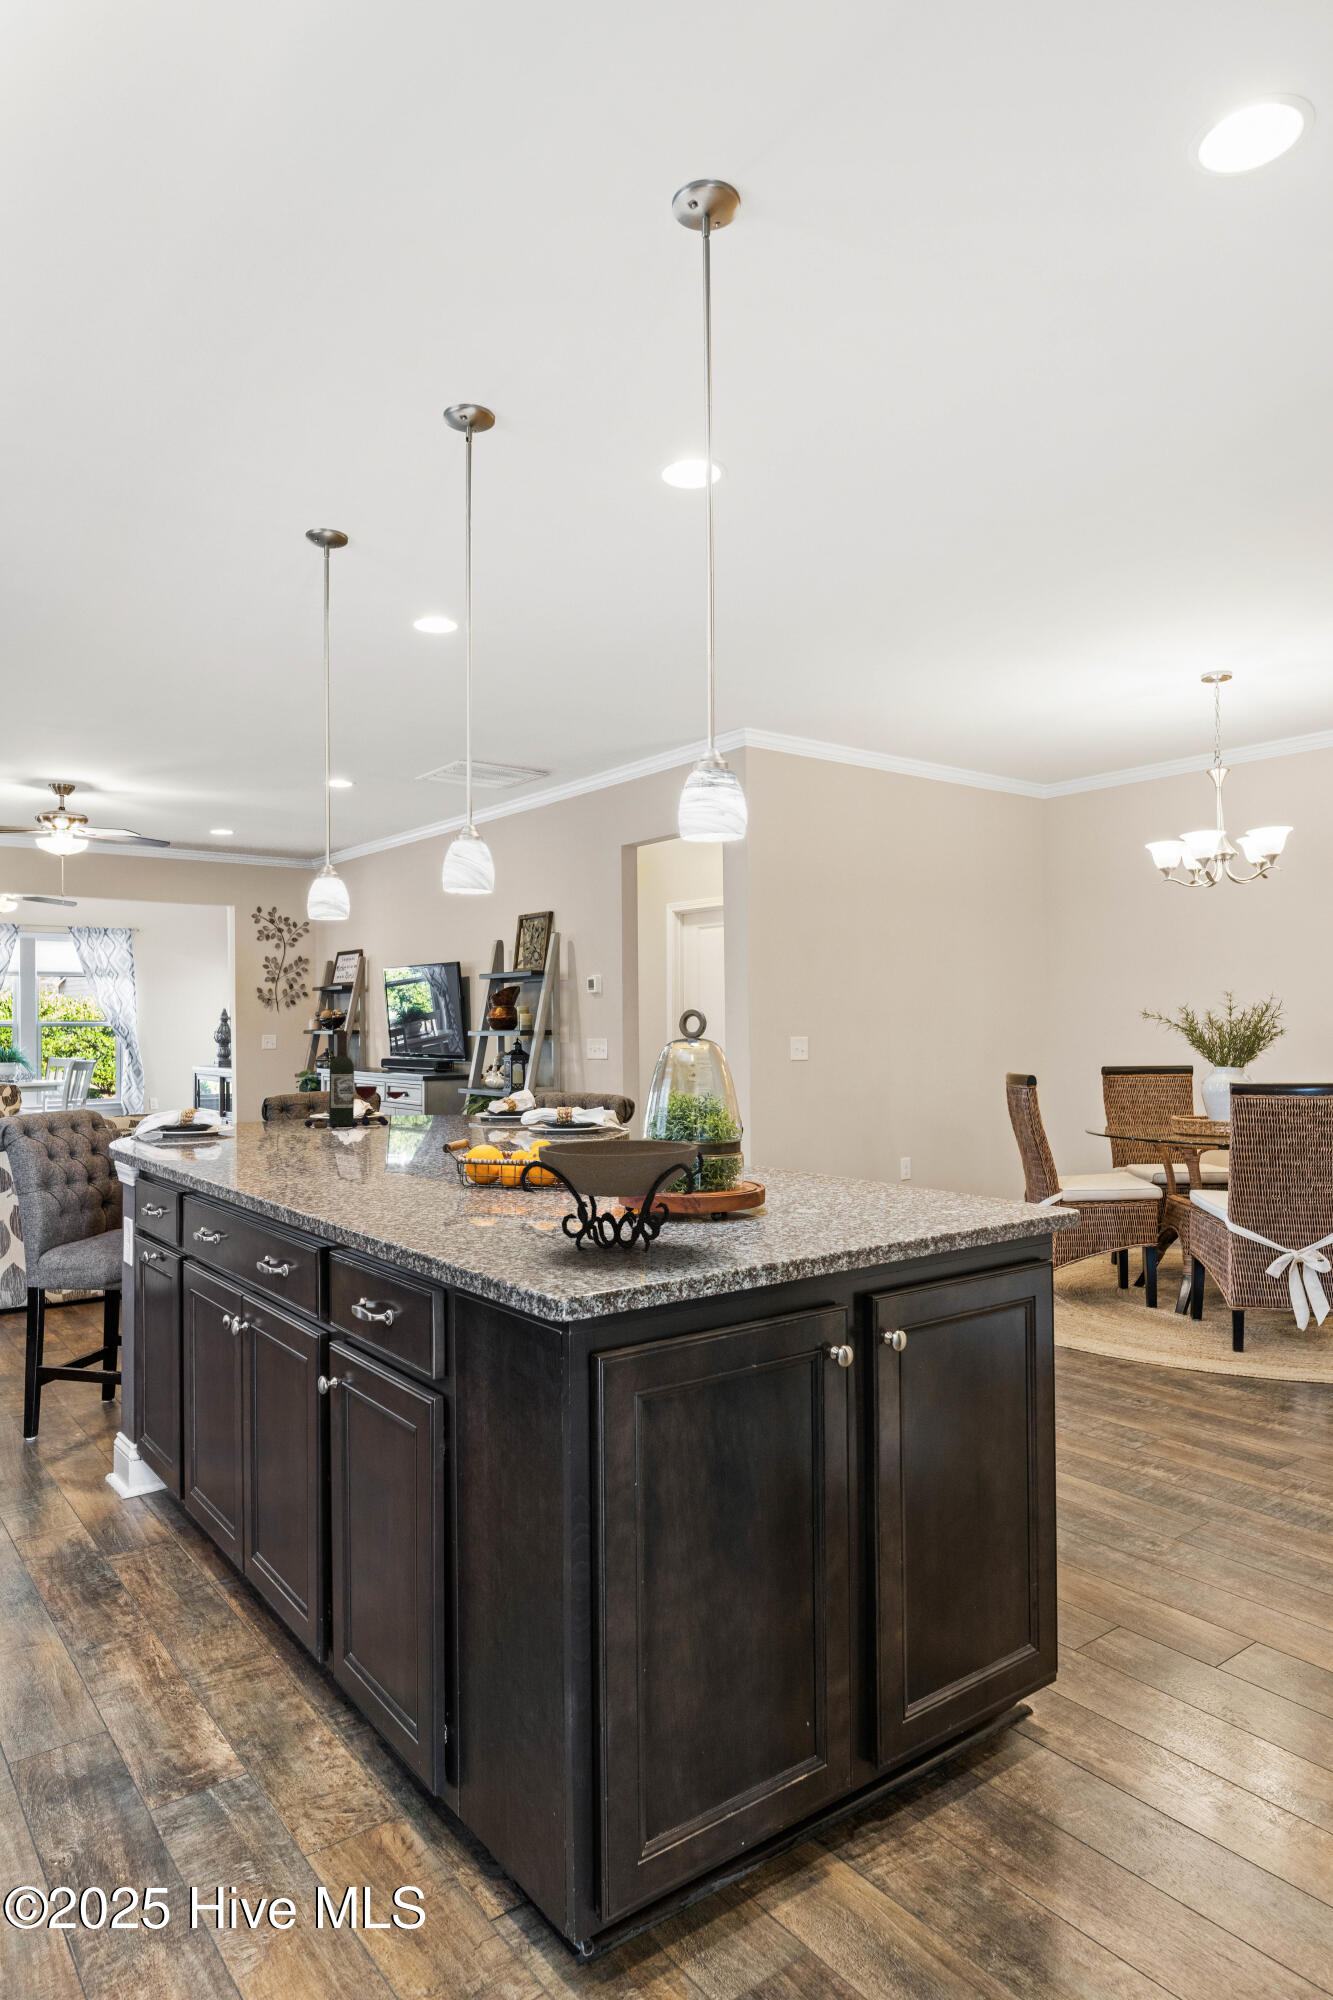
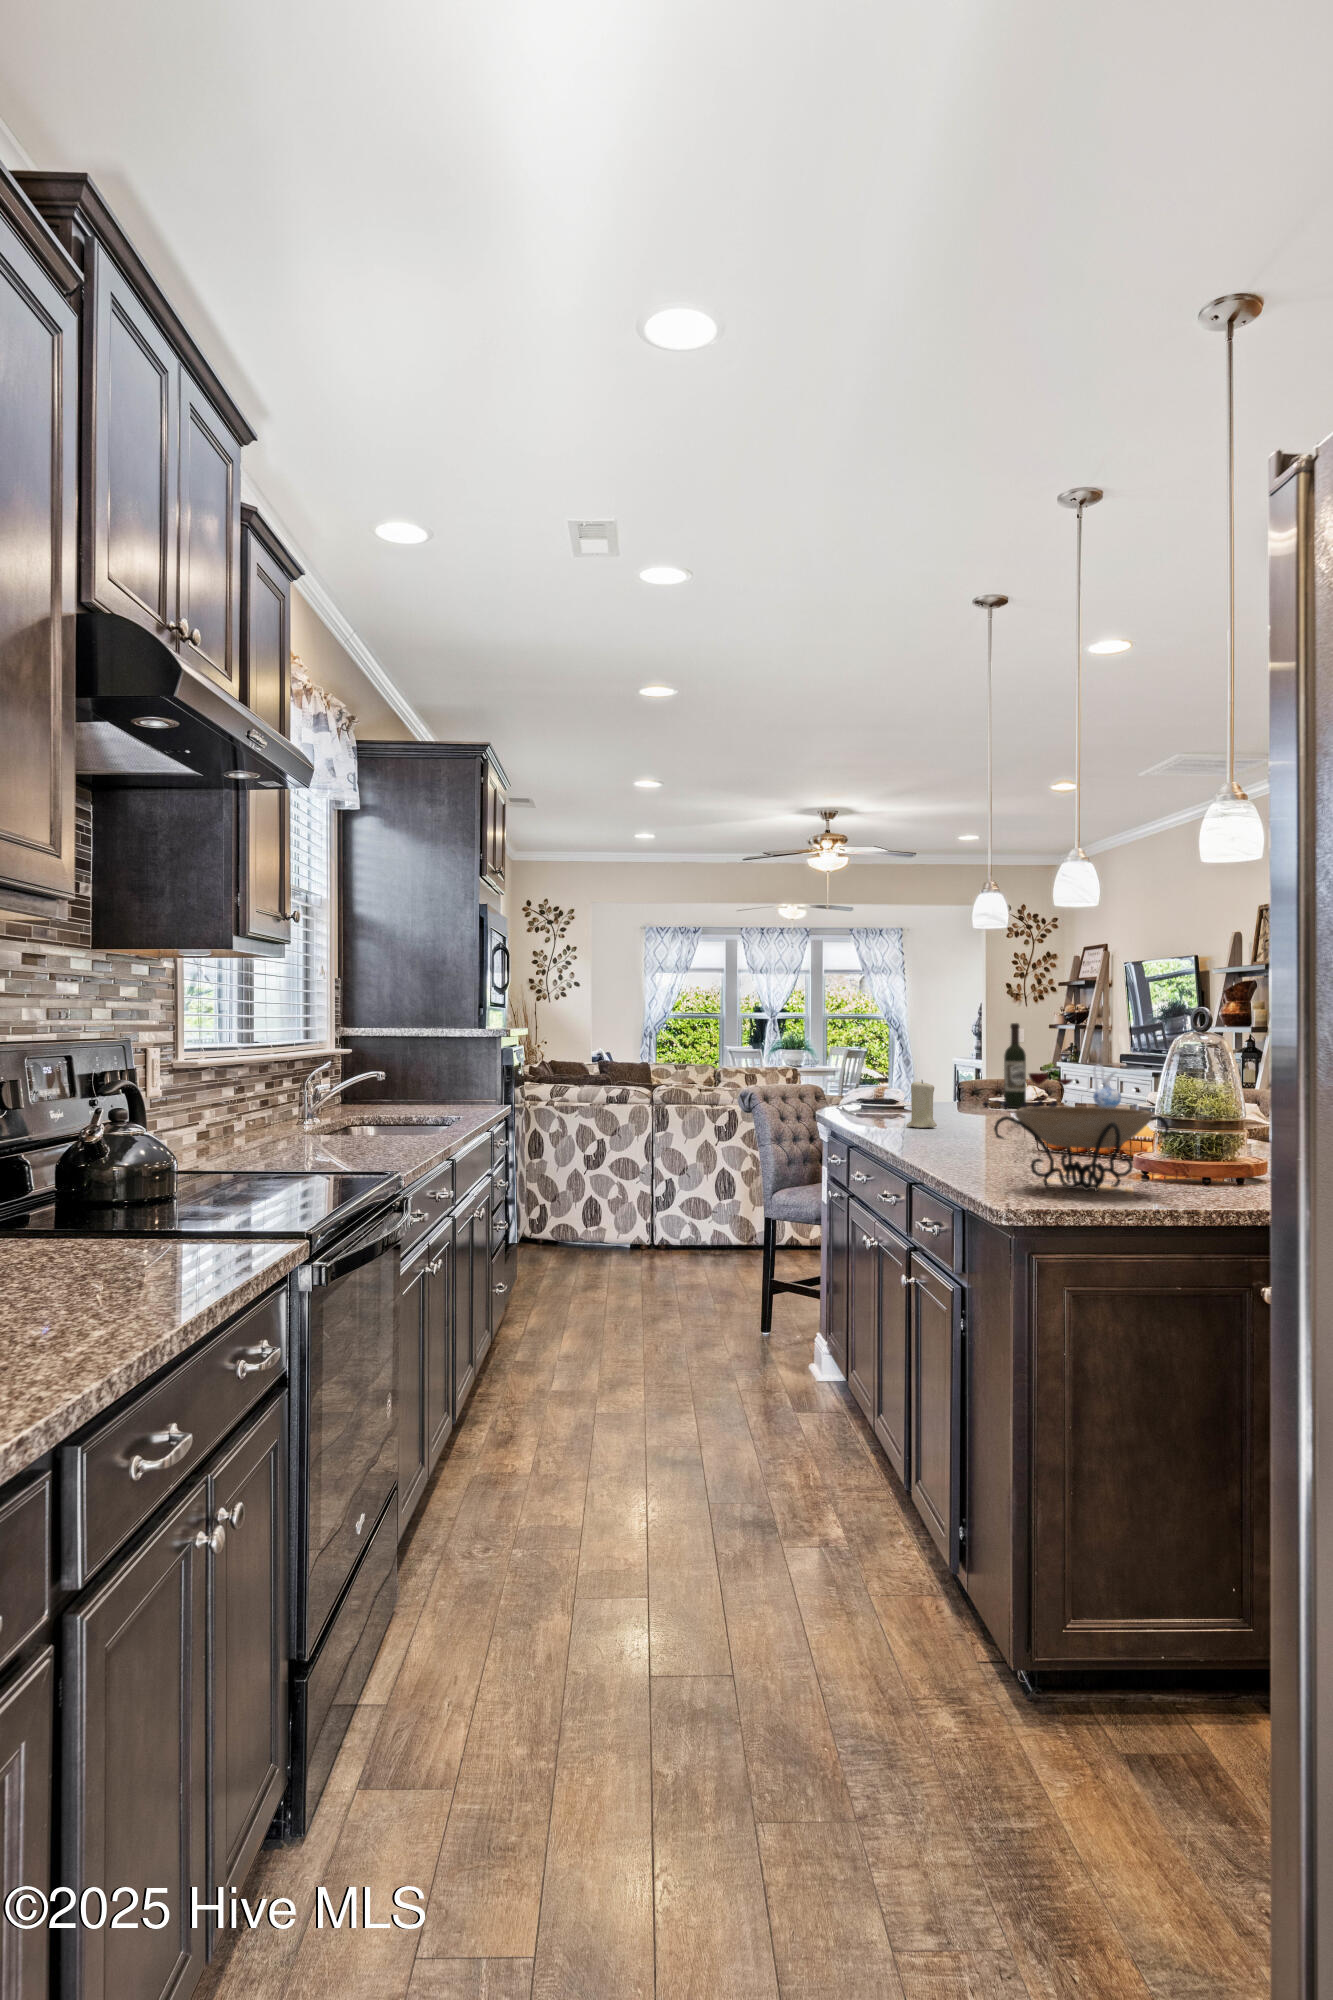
ceramic pitcher: none [421,1075,449,1122] -> present [1093,1065,1121,1108]
candle: none [259,1102,298,1163] -> present [906,1080,937,1128]

